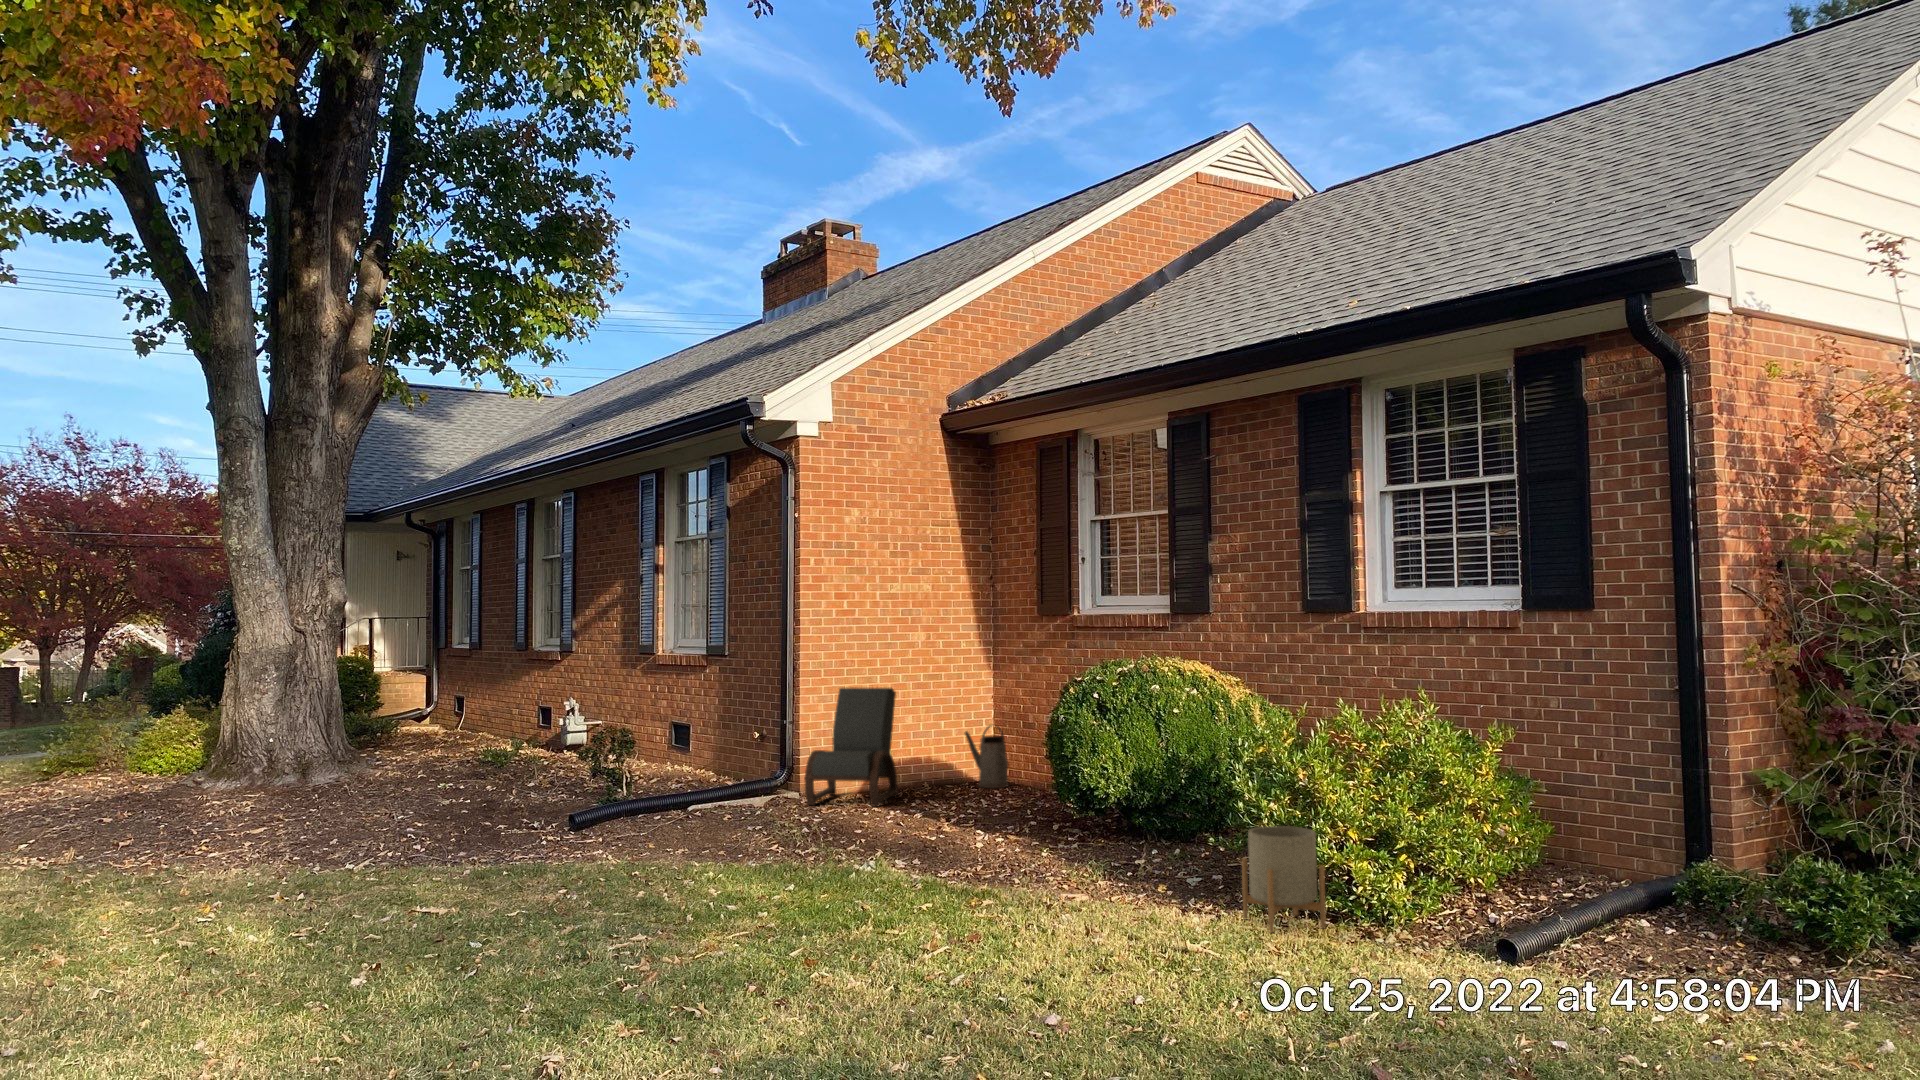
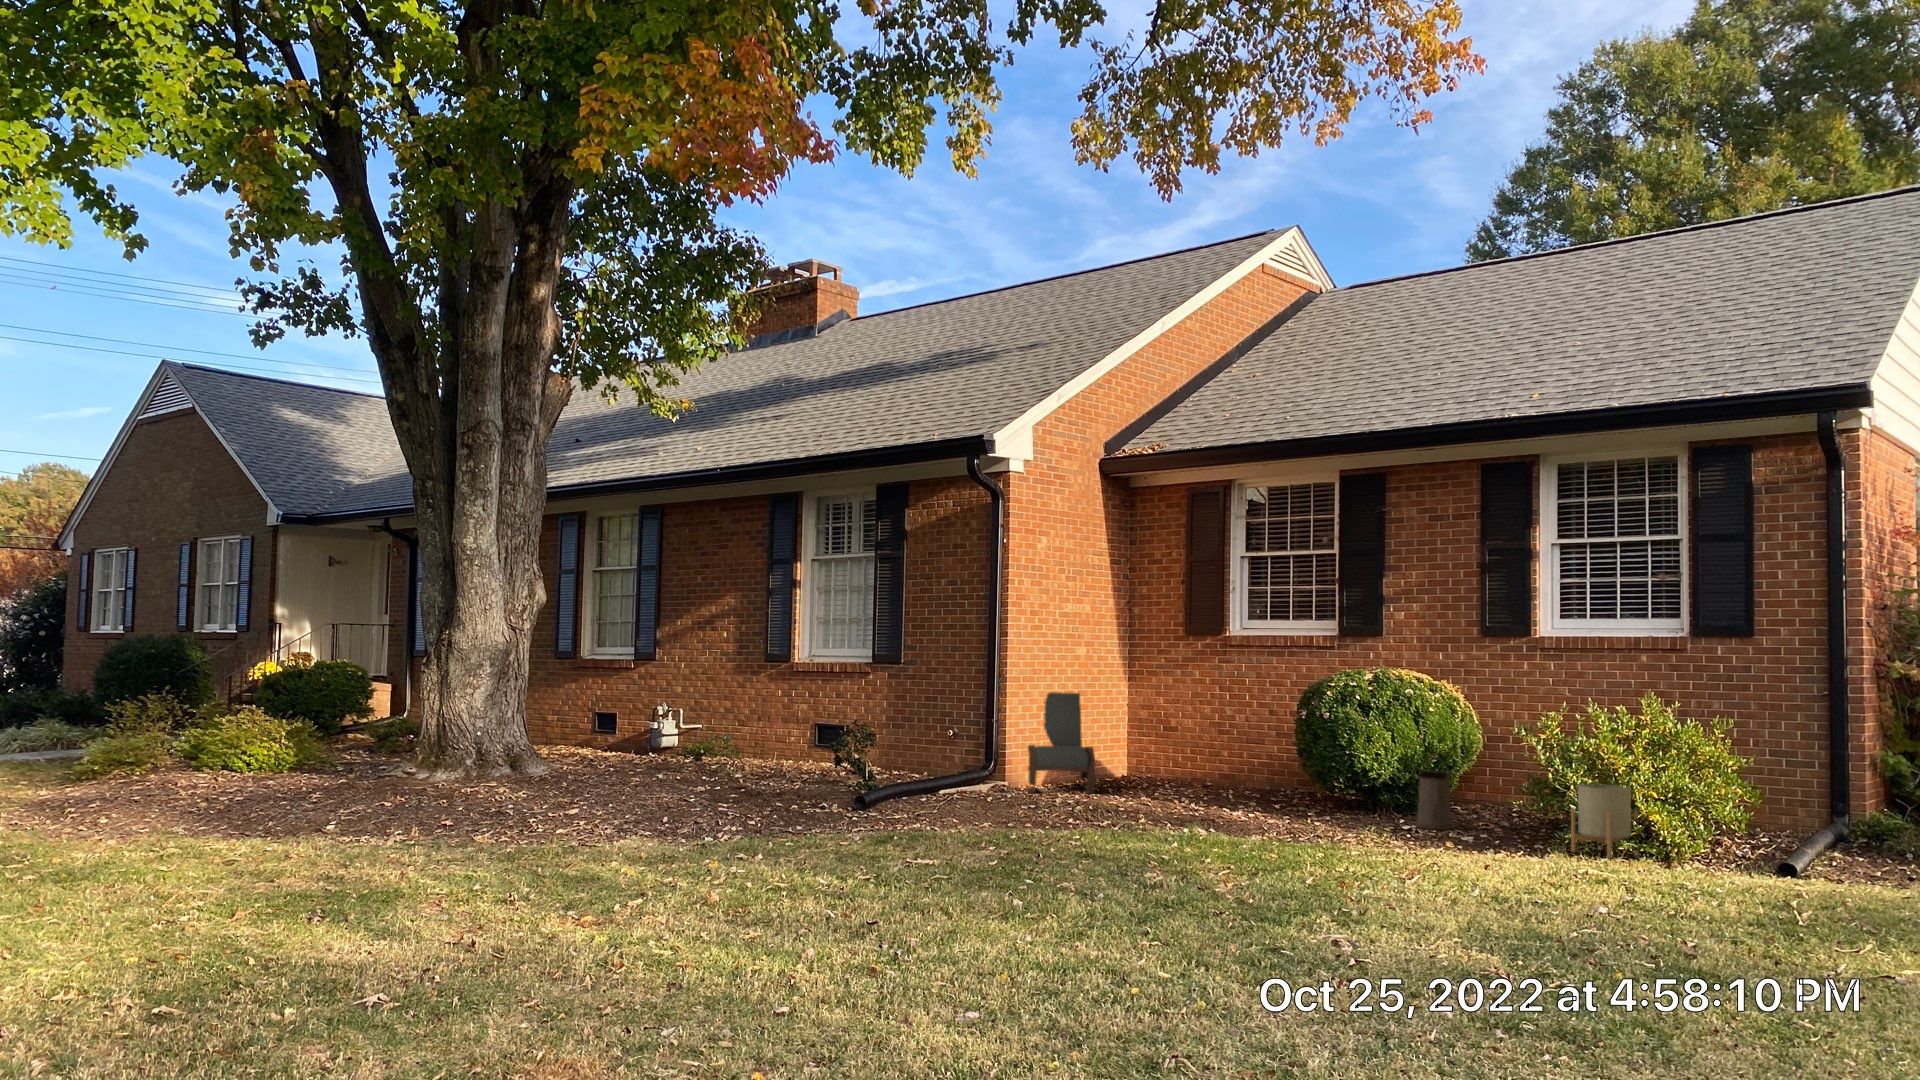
watering can: present [965,726,1009,788] -> present [1416,770,1453,830]

